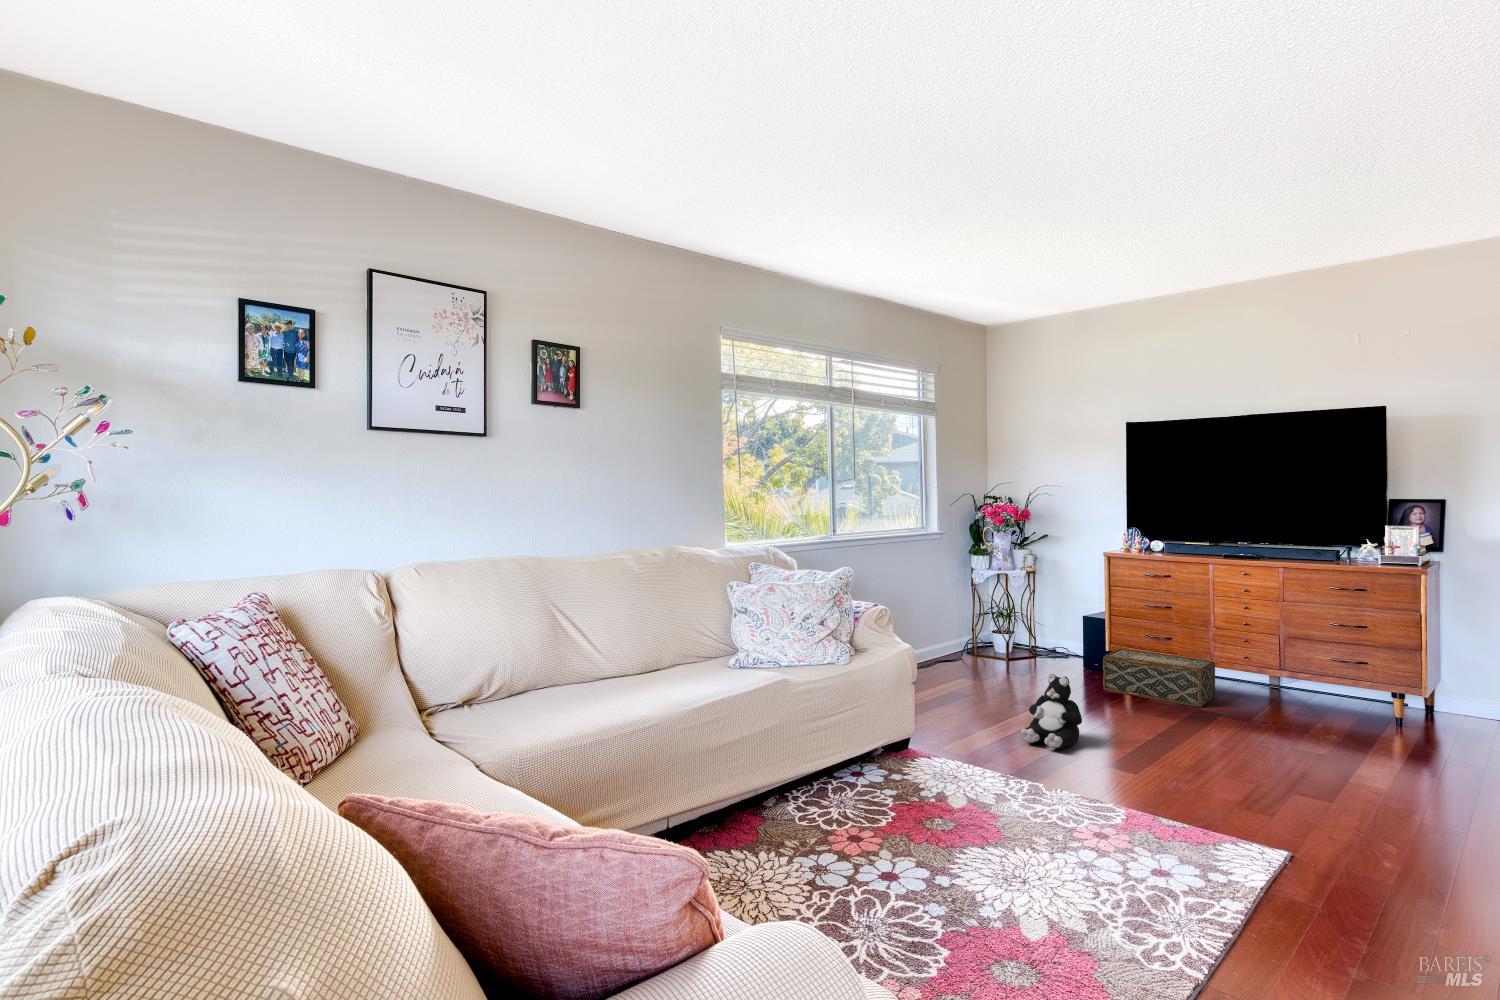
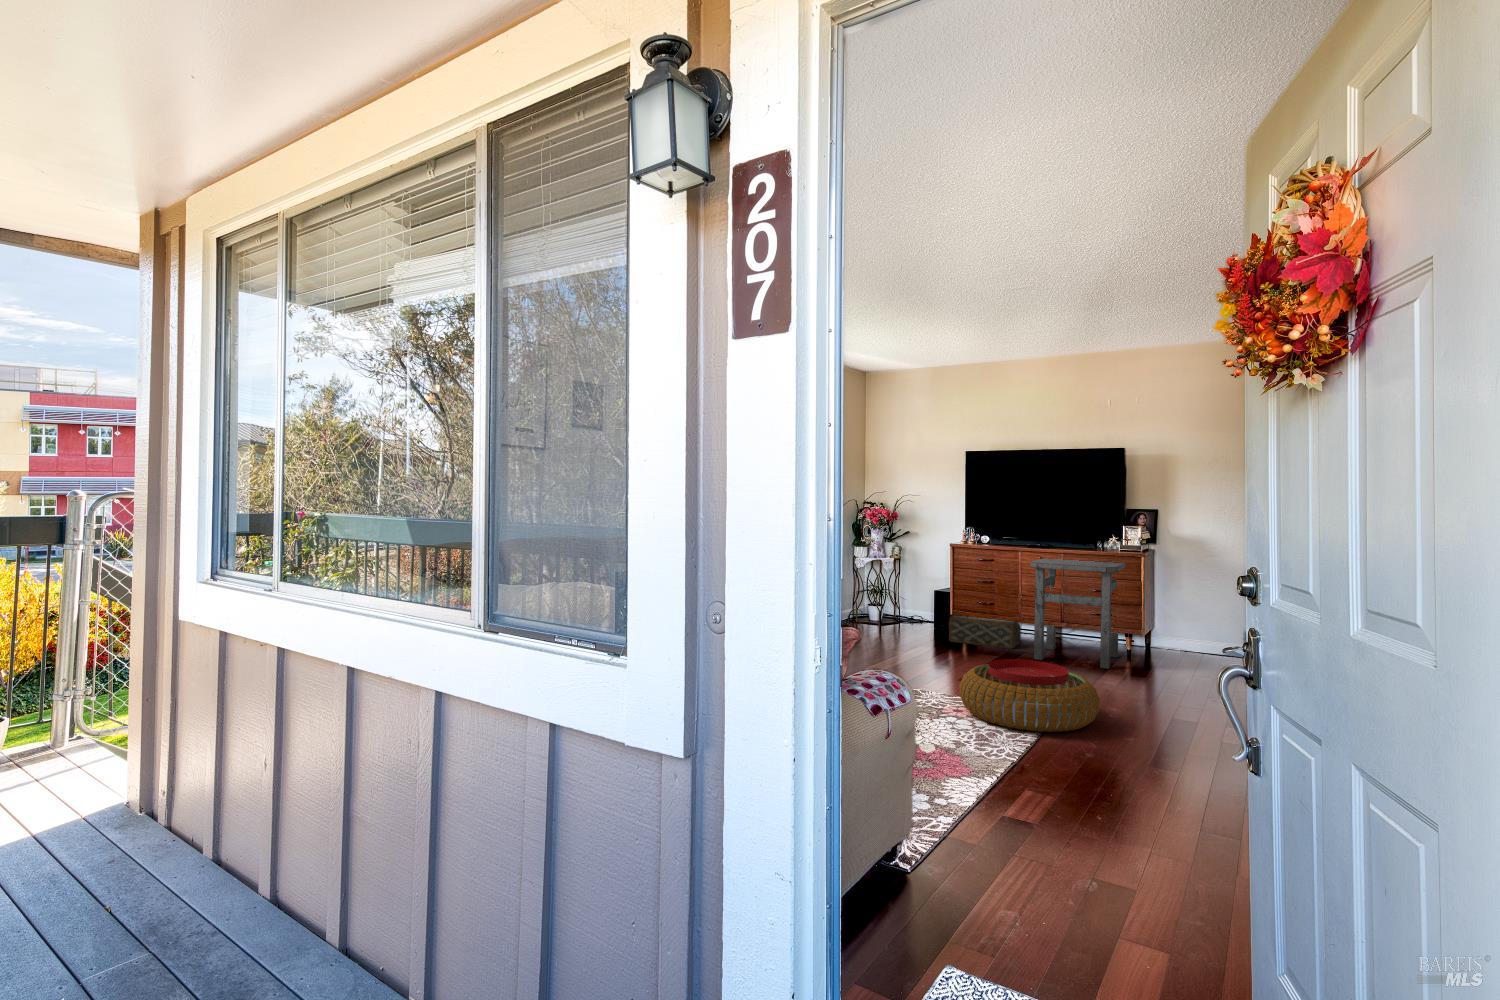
side table: none [1227,574,1390,753] -> present [1030,558,1125,669]
plush toy: present [1021,674,1082,749] -> none [901,624,941,672]
pouf: none [1103,752,1369,904] -> present [959,659,1100,732]

